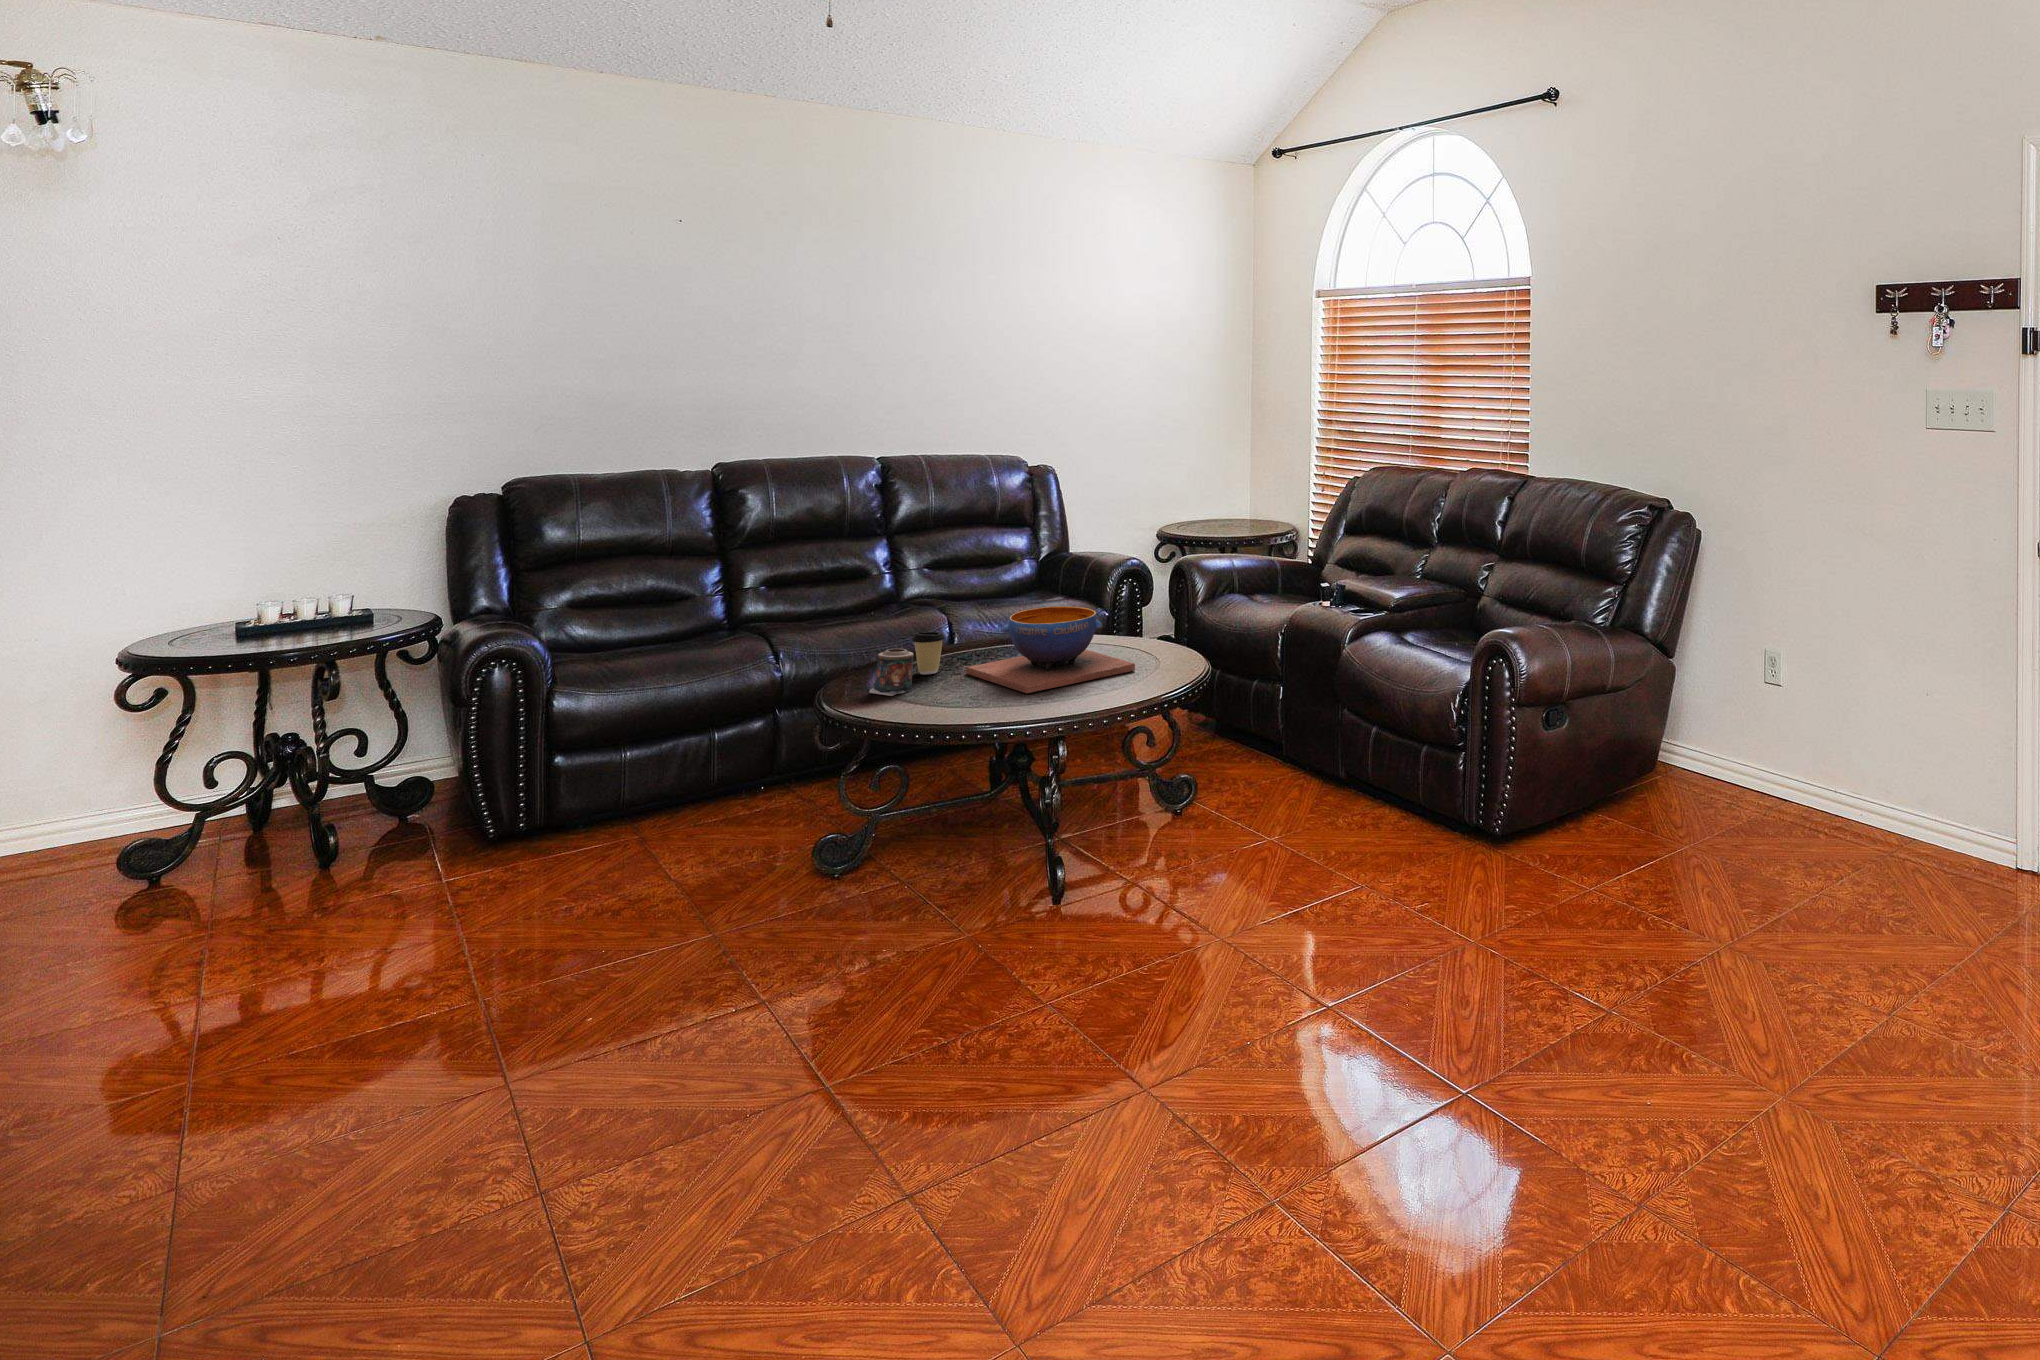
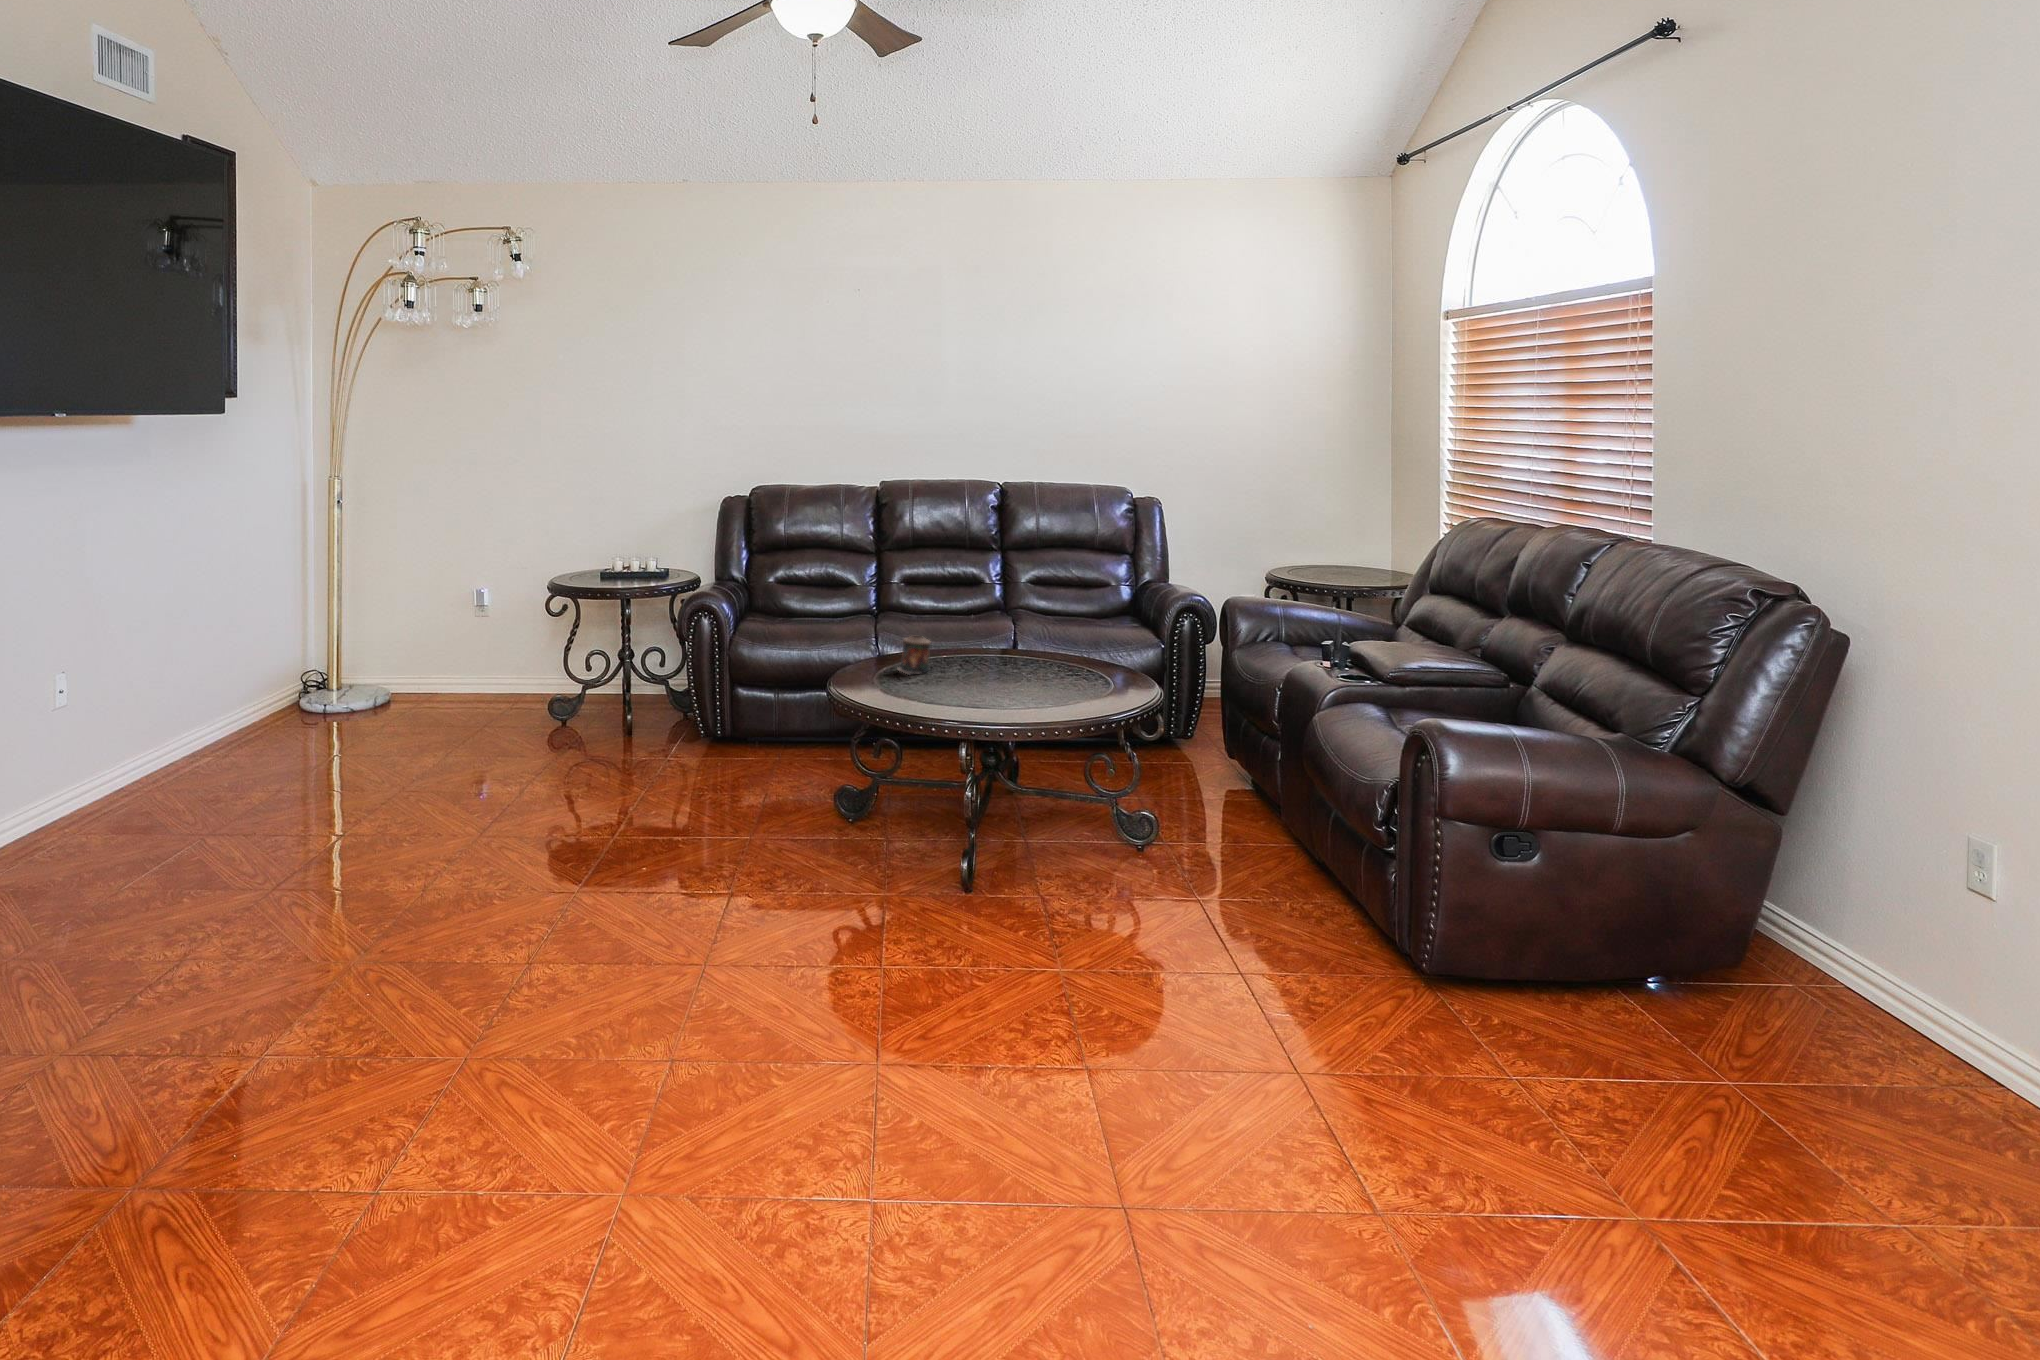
decorative bowl: present [966,606,1135,693] -> none [979,618,1113,691]
coffee cup: present [912,632,945,674] -> none [940,626,967,664]

